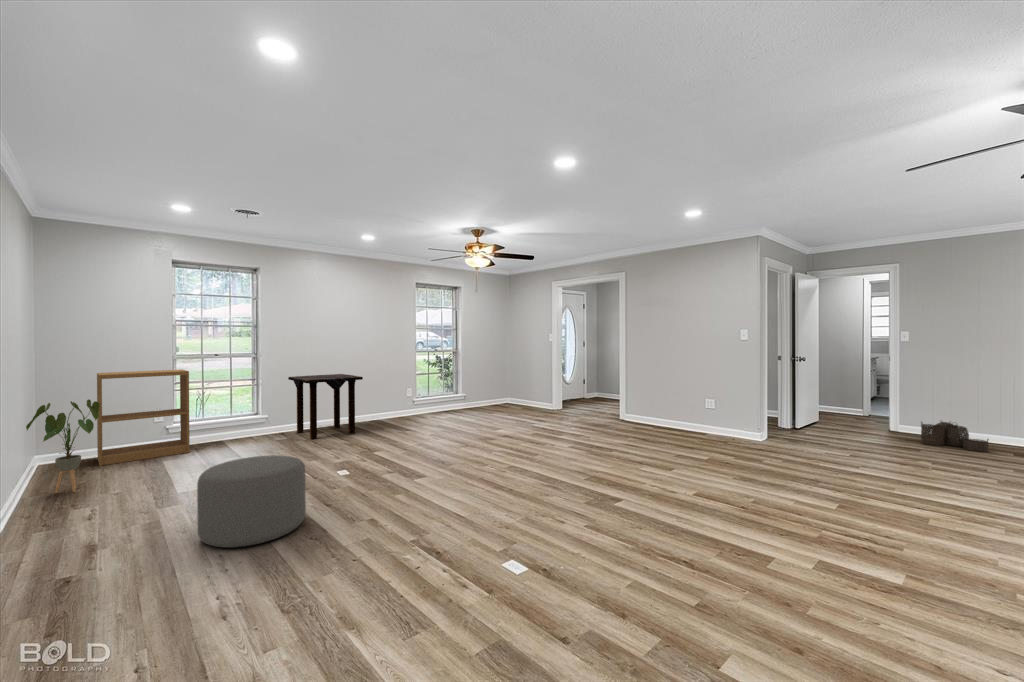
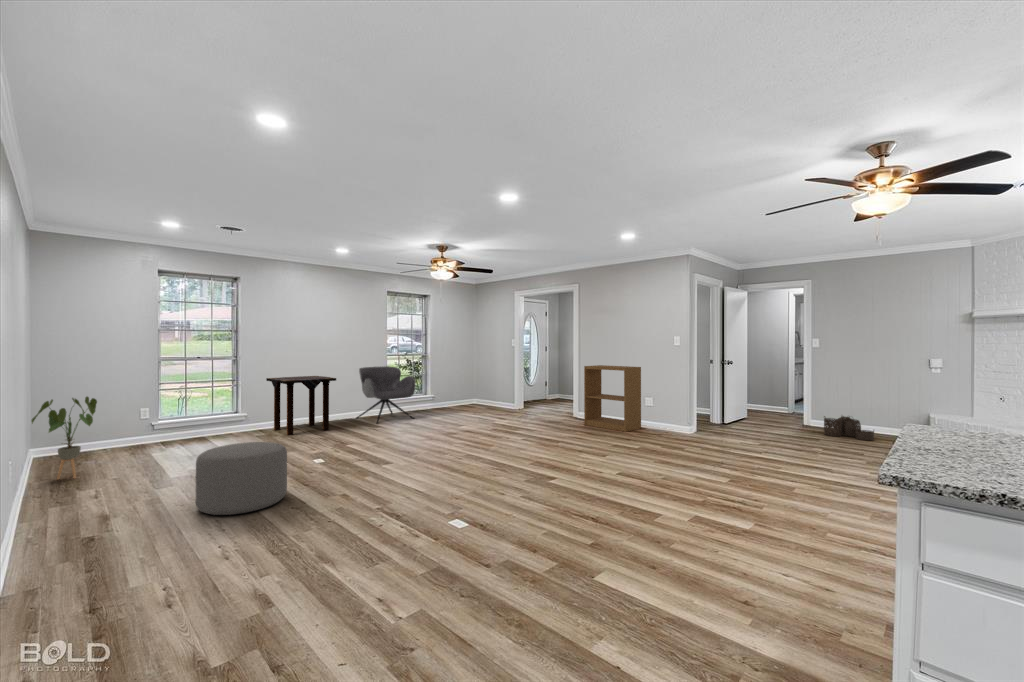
armchair: none [383,364,447,426] -> present [357,366,415,423]
bookshelf: present [97,369,190,466] -> present [584,365,641,432]

